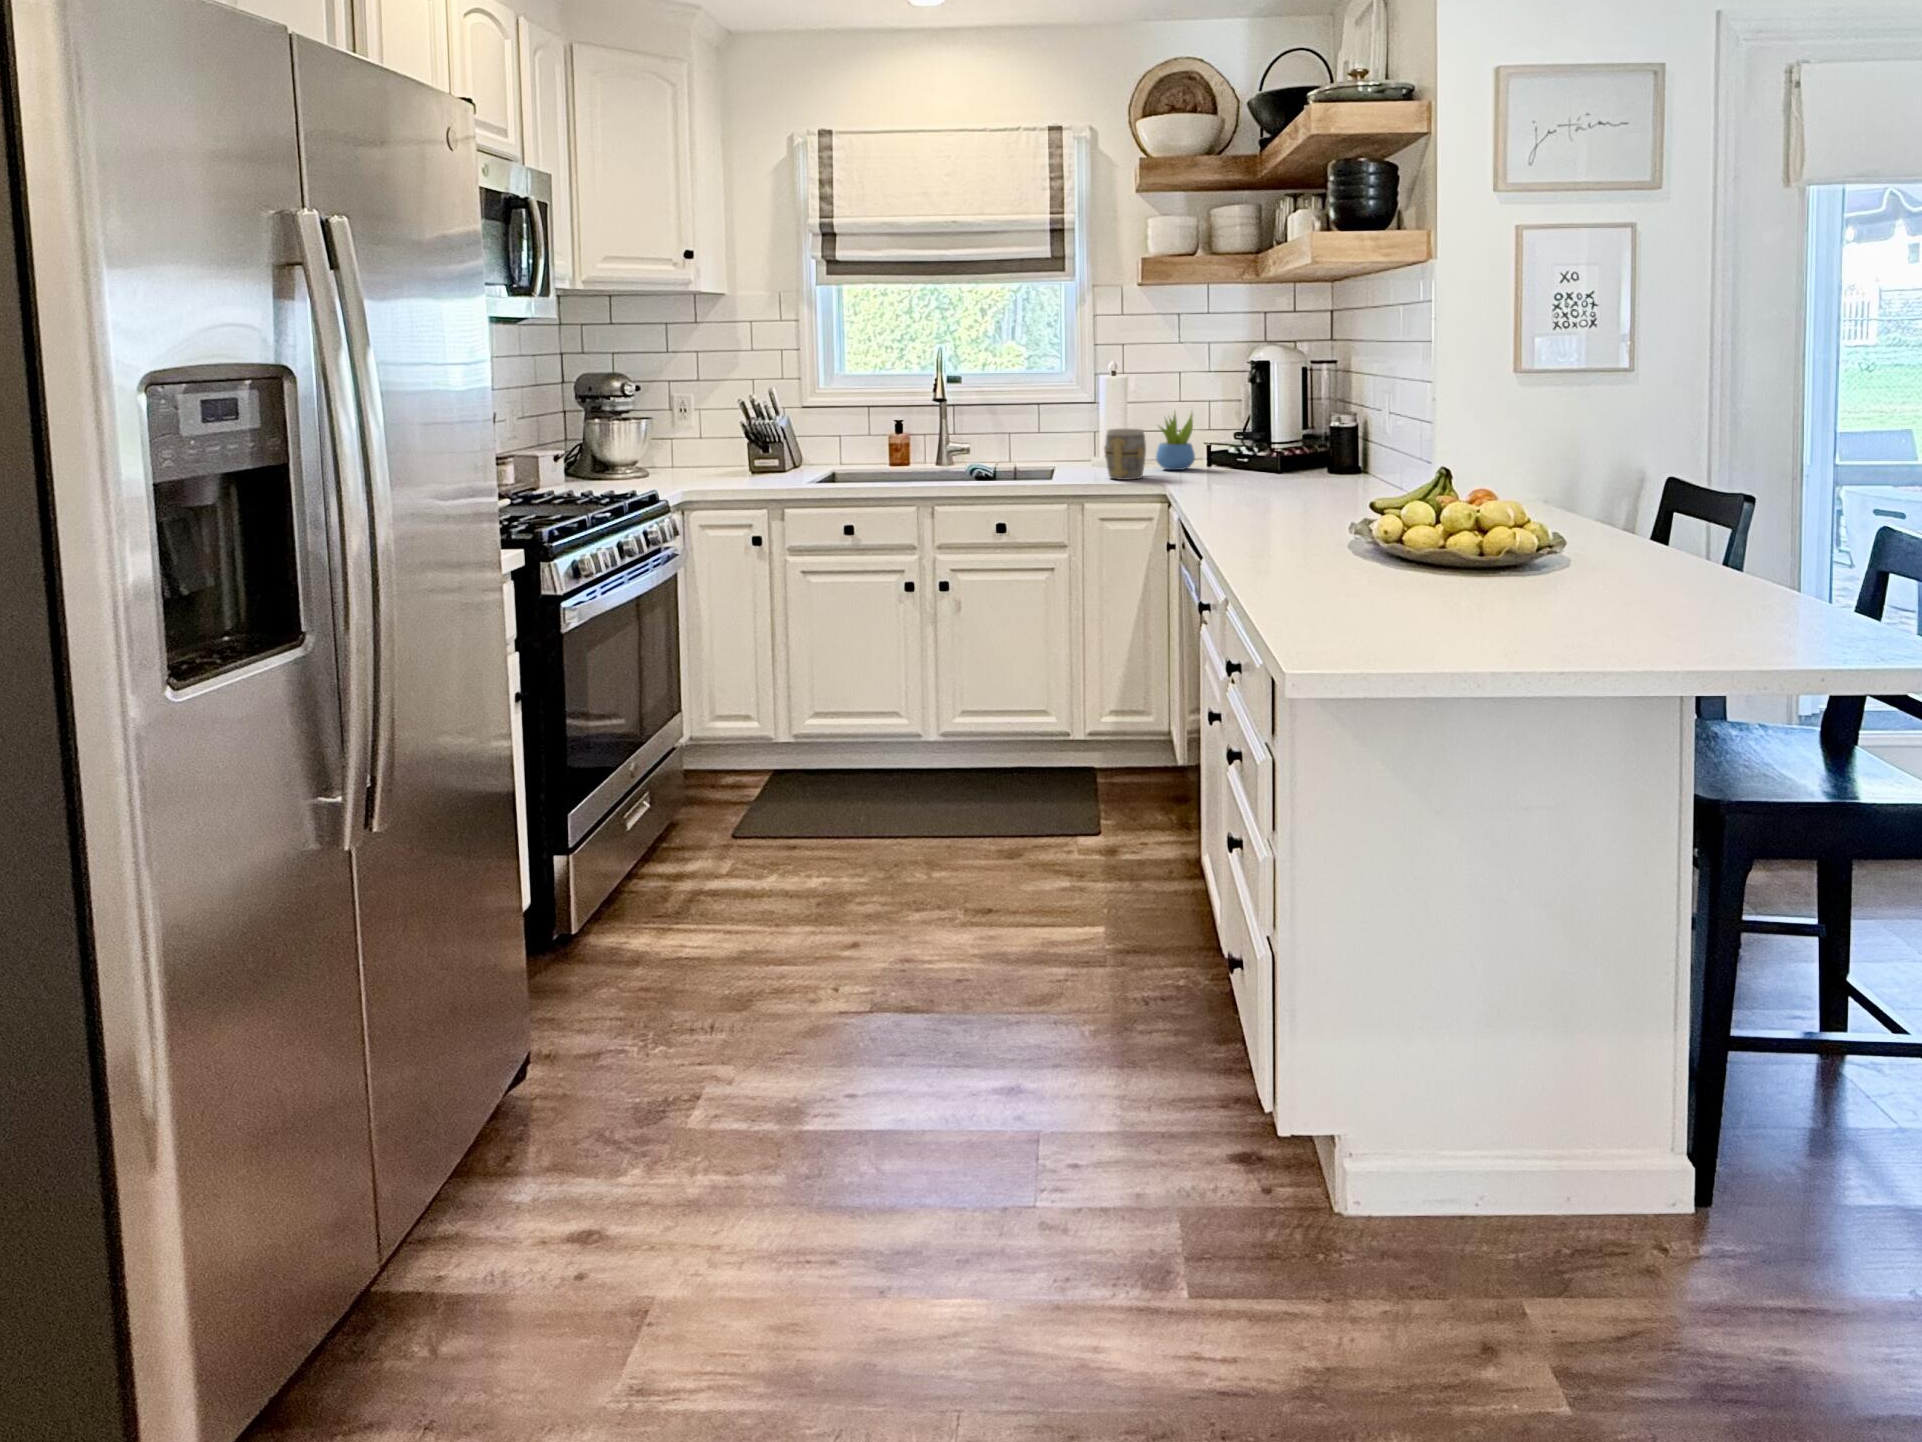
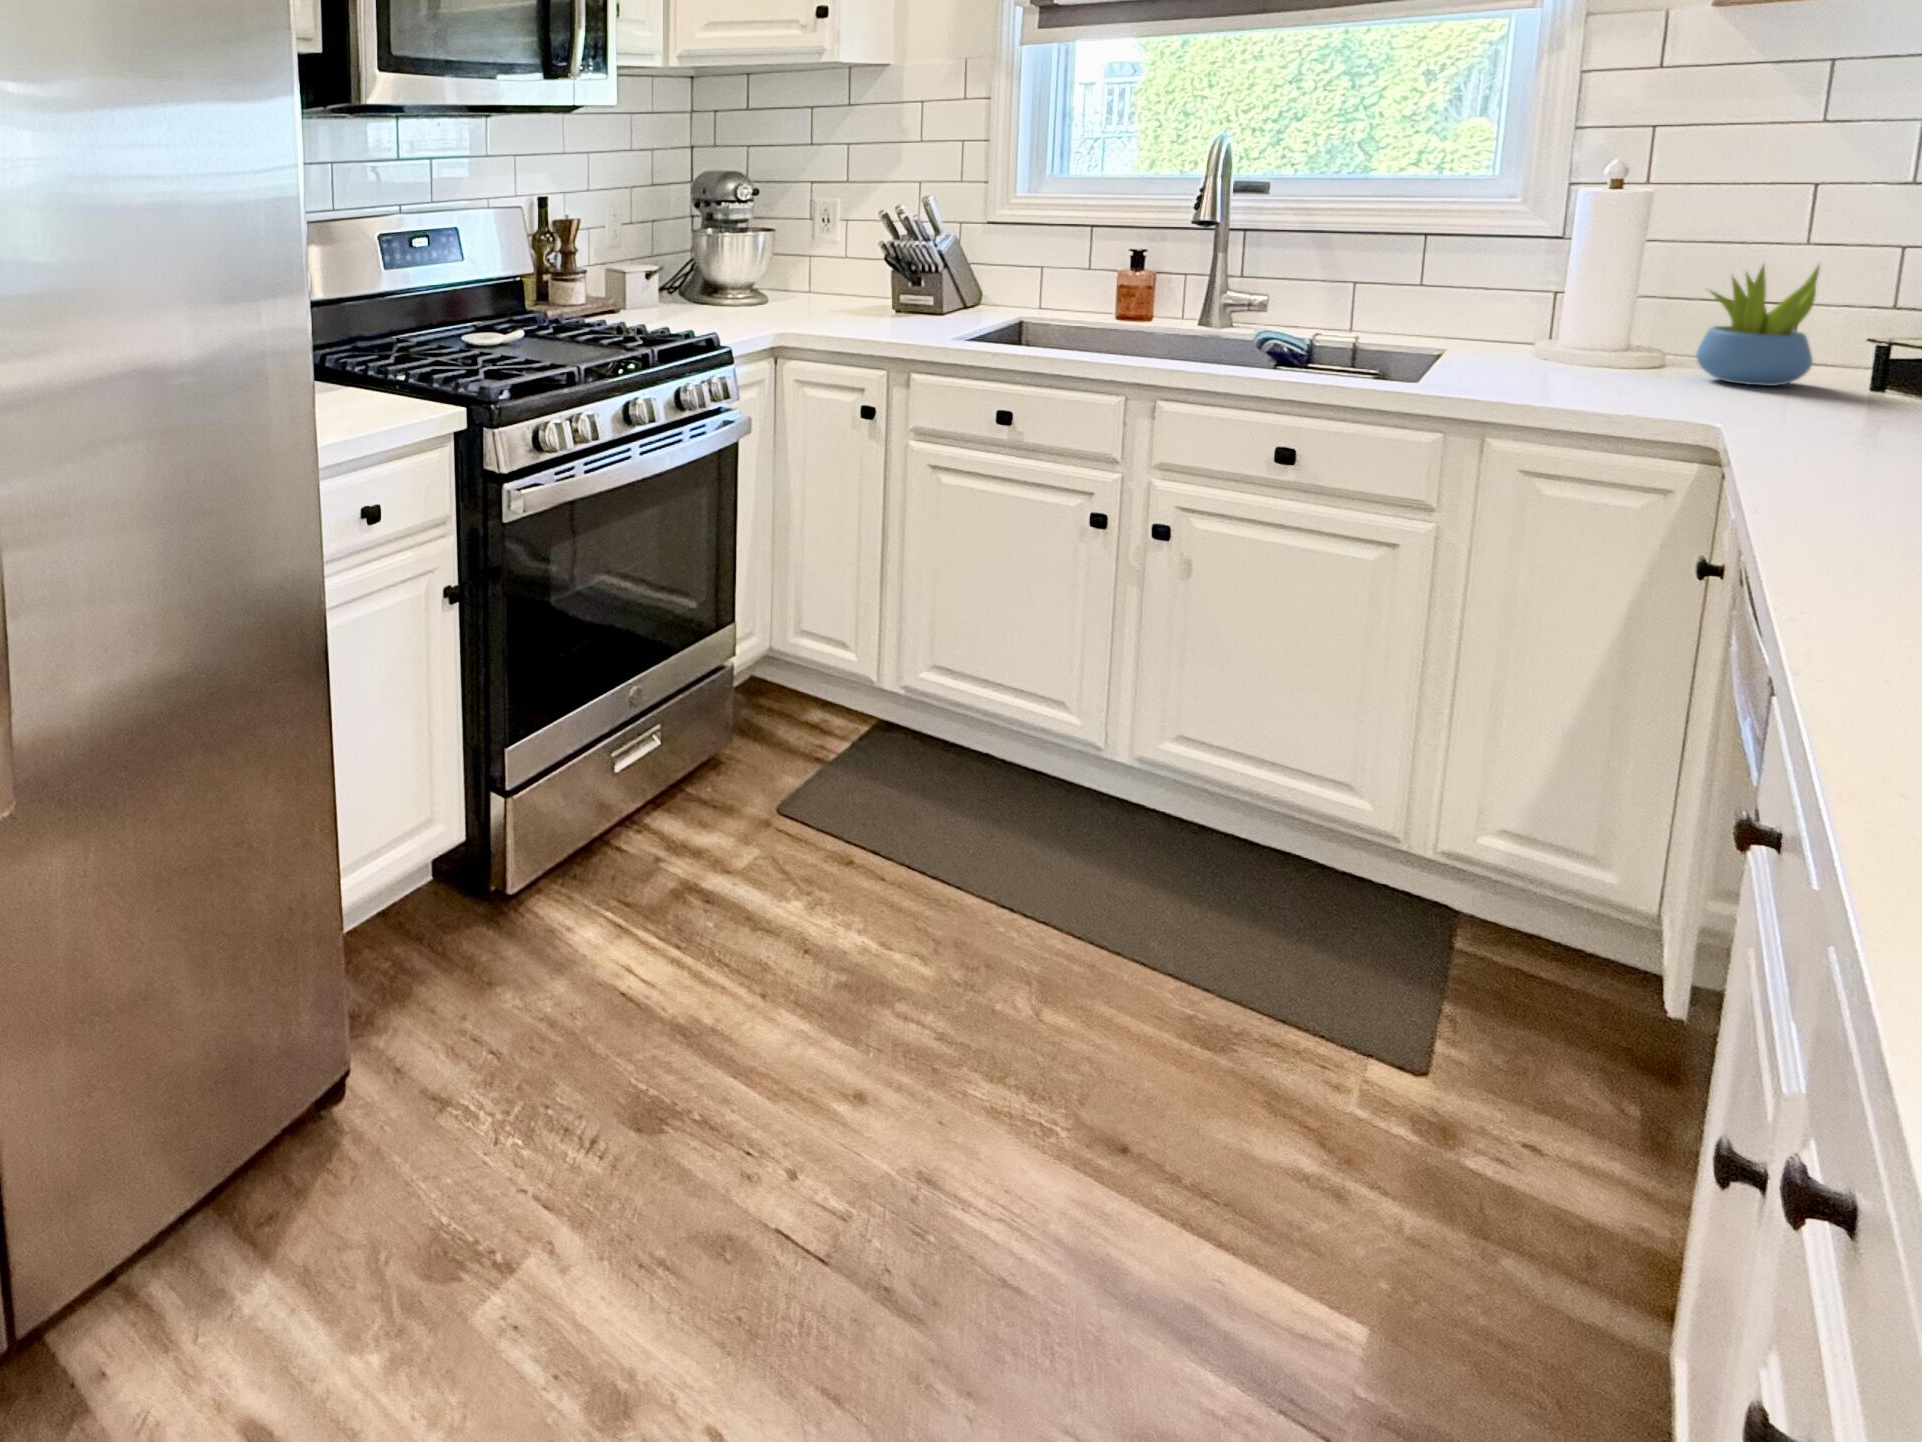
mug: present [1104,429,1146,480] -> none [1548,294,1662,398]

